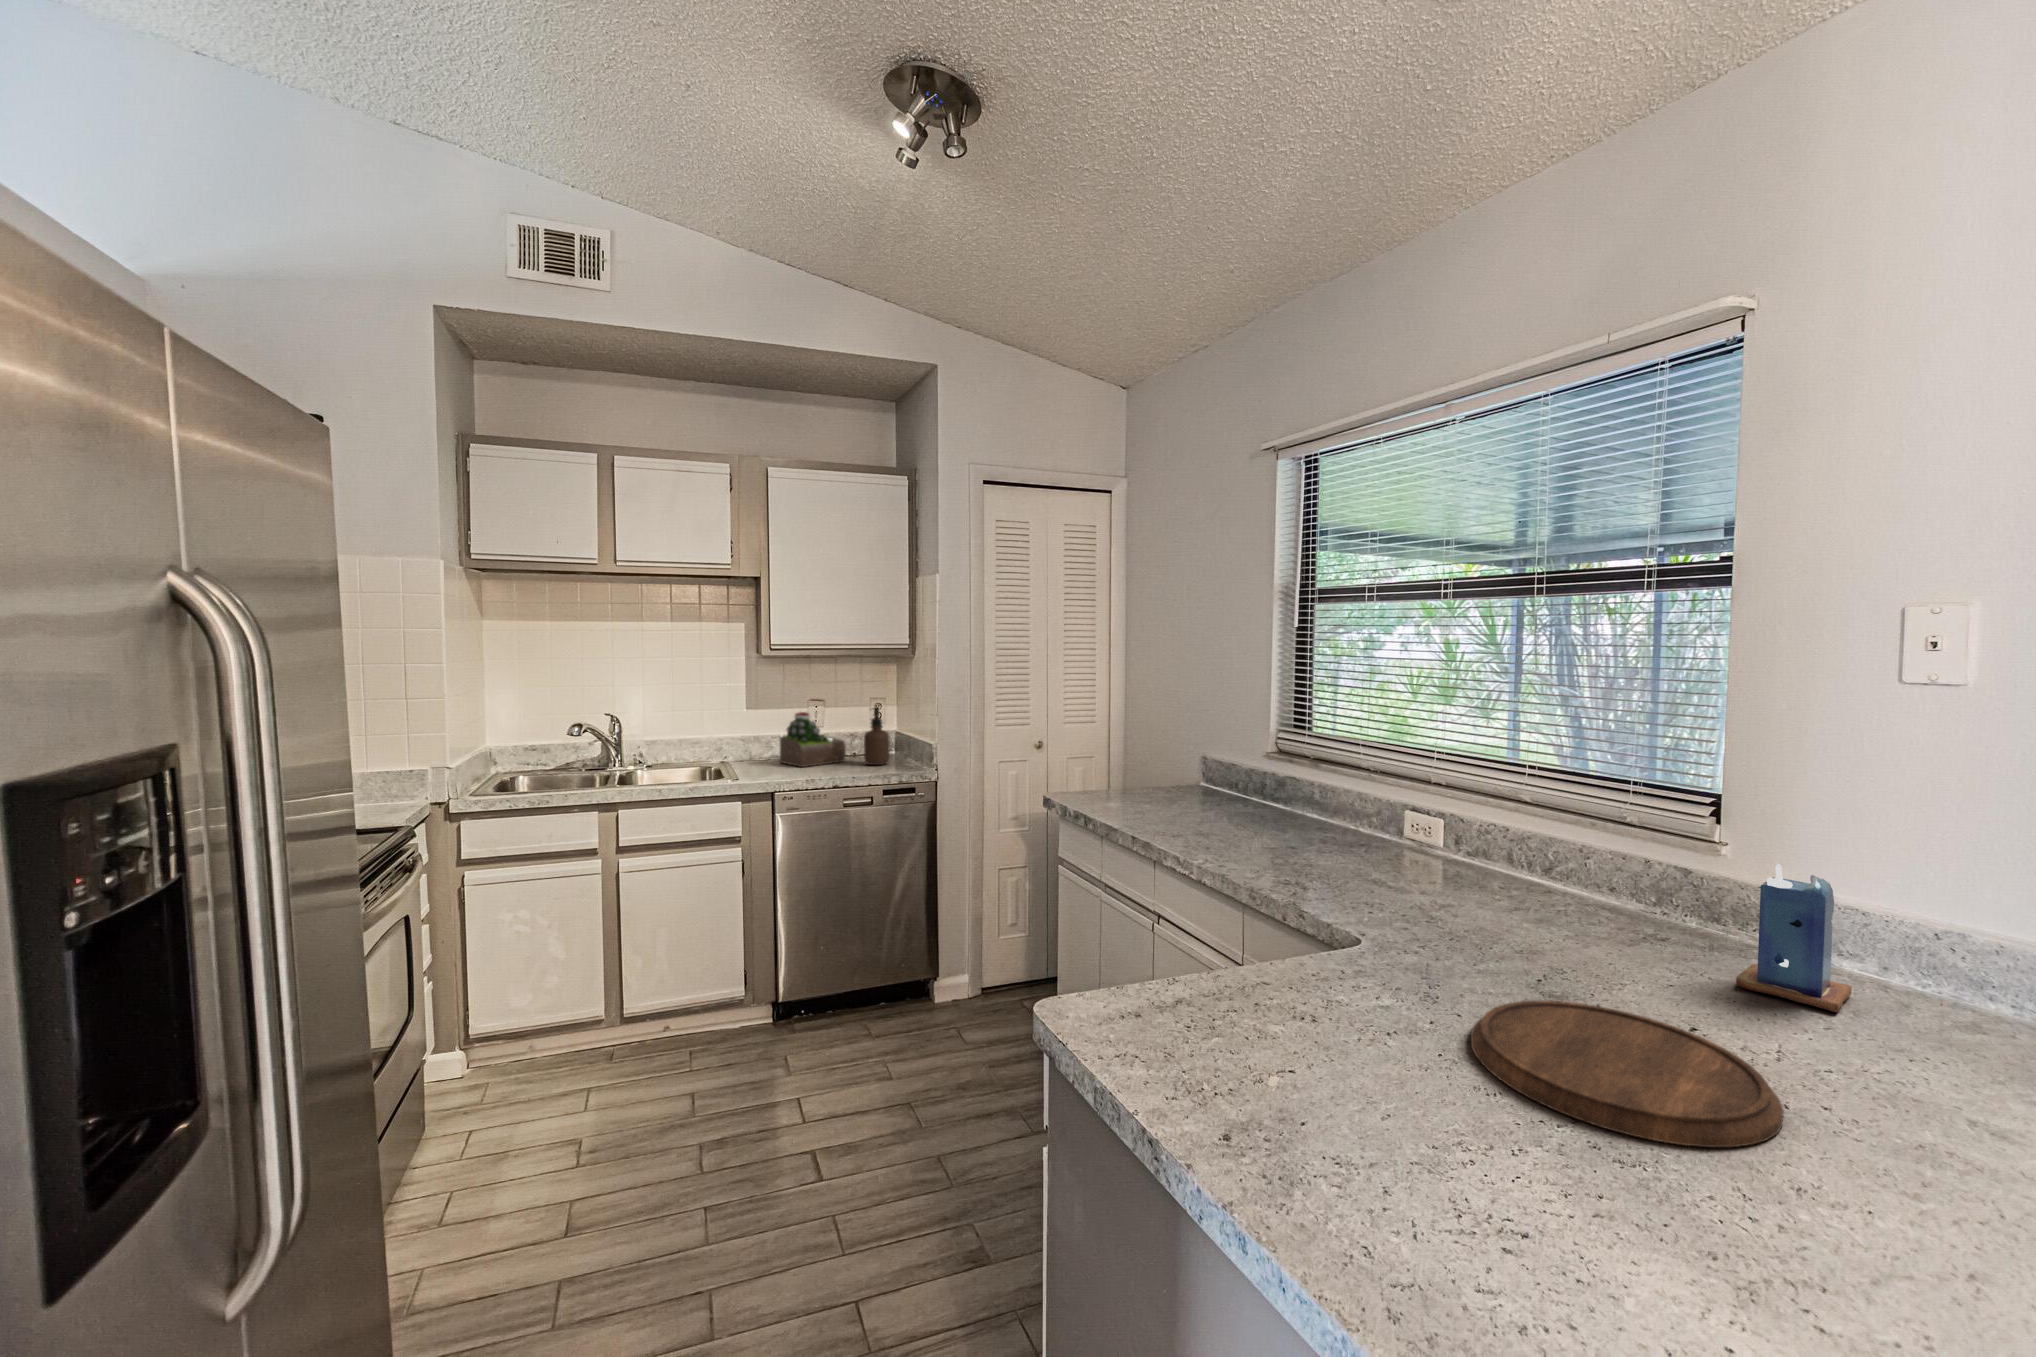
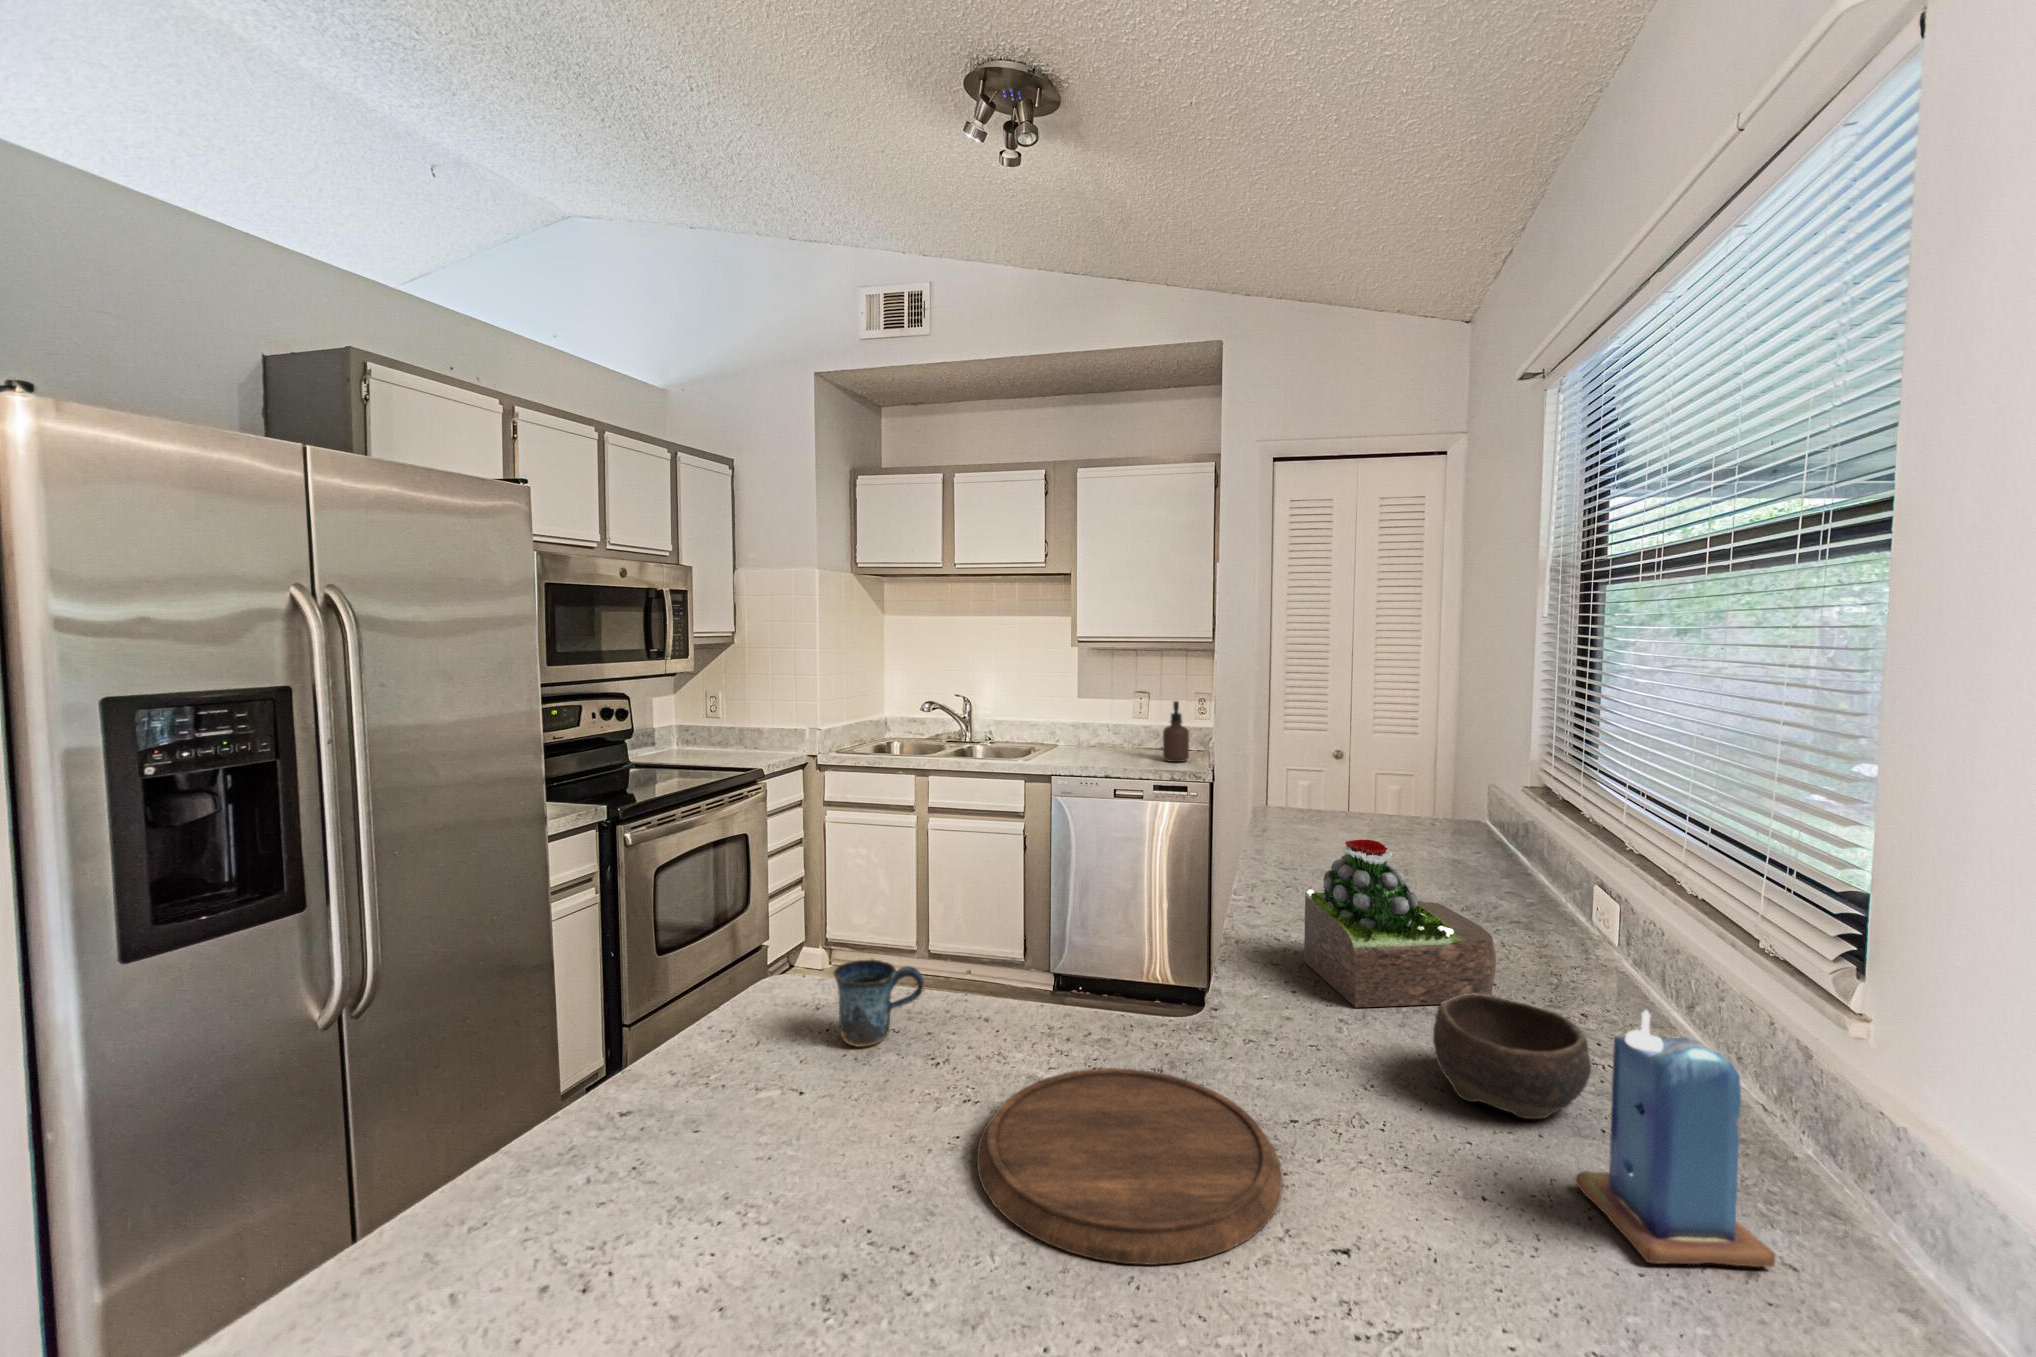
succulent plant: present [780,712,846,767] -> present [1304,840,1496,1008]
bowl: none [1552,887,1668,960] -> present [1433,993,1591,1119]
mug: none [1240,977,1319,1077] -> present [833,960,924,1047]

